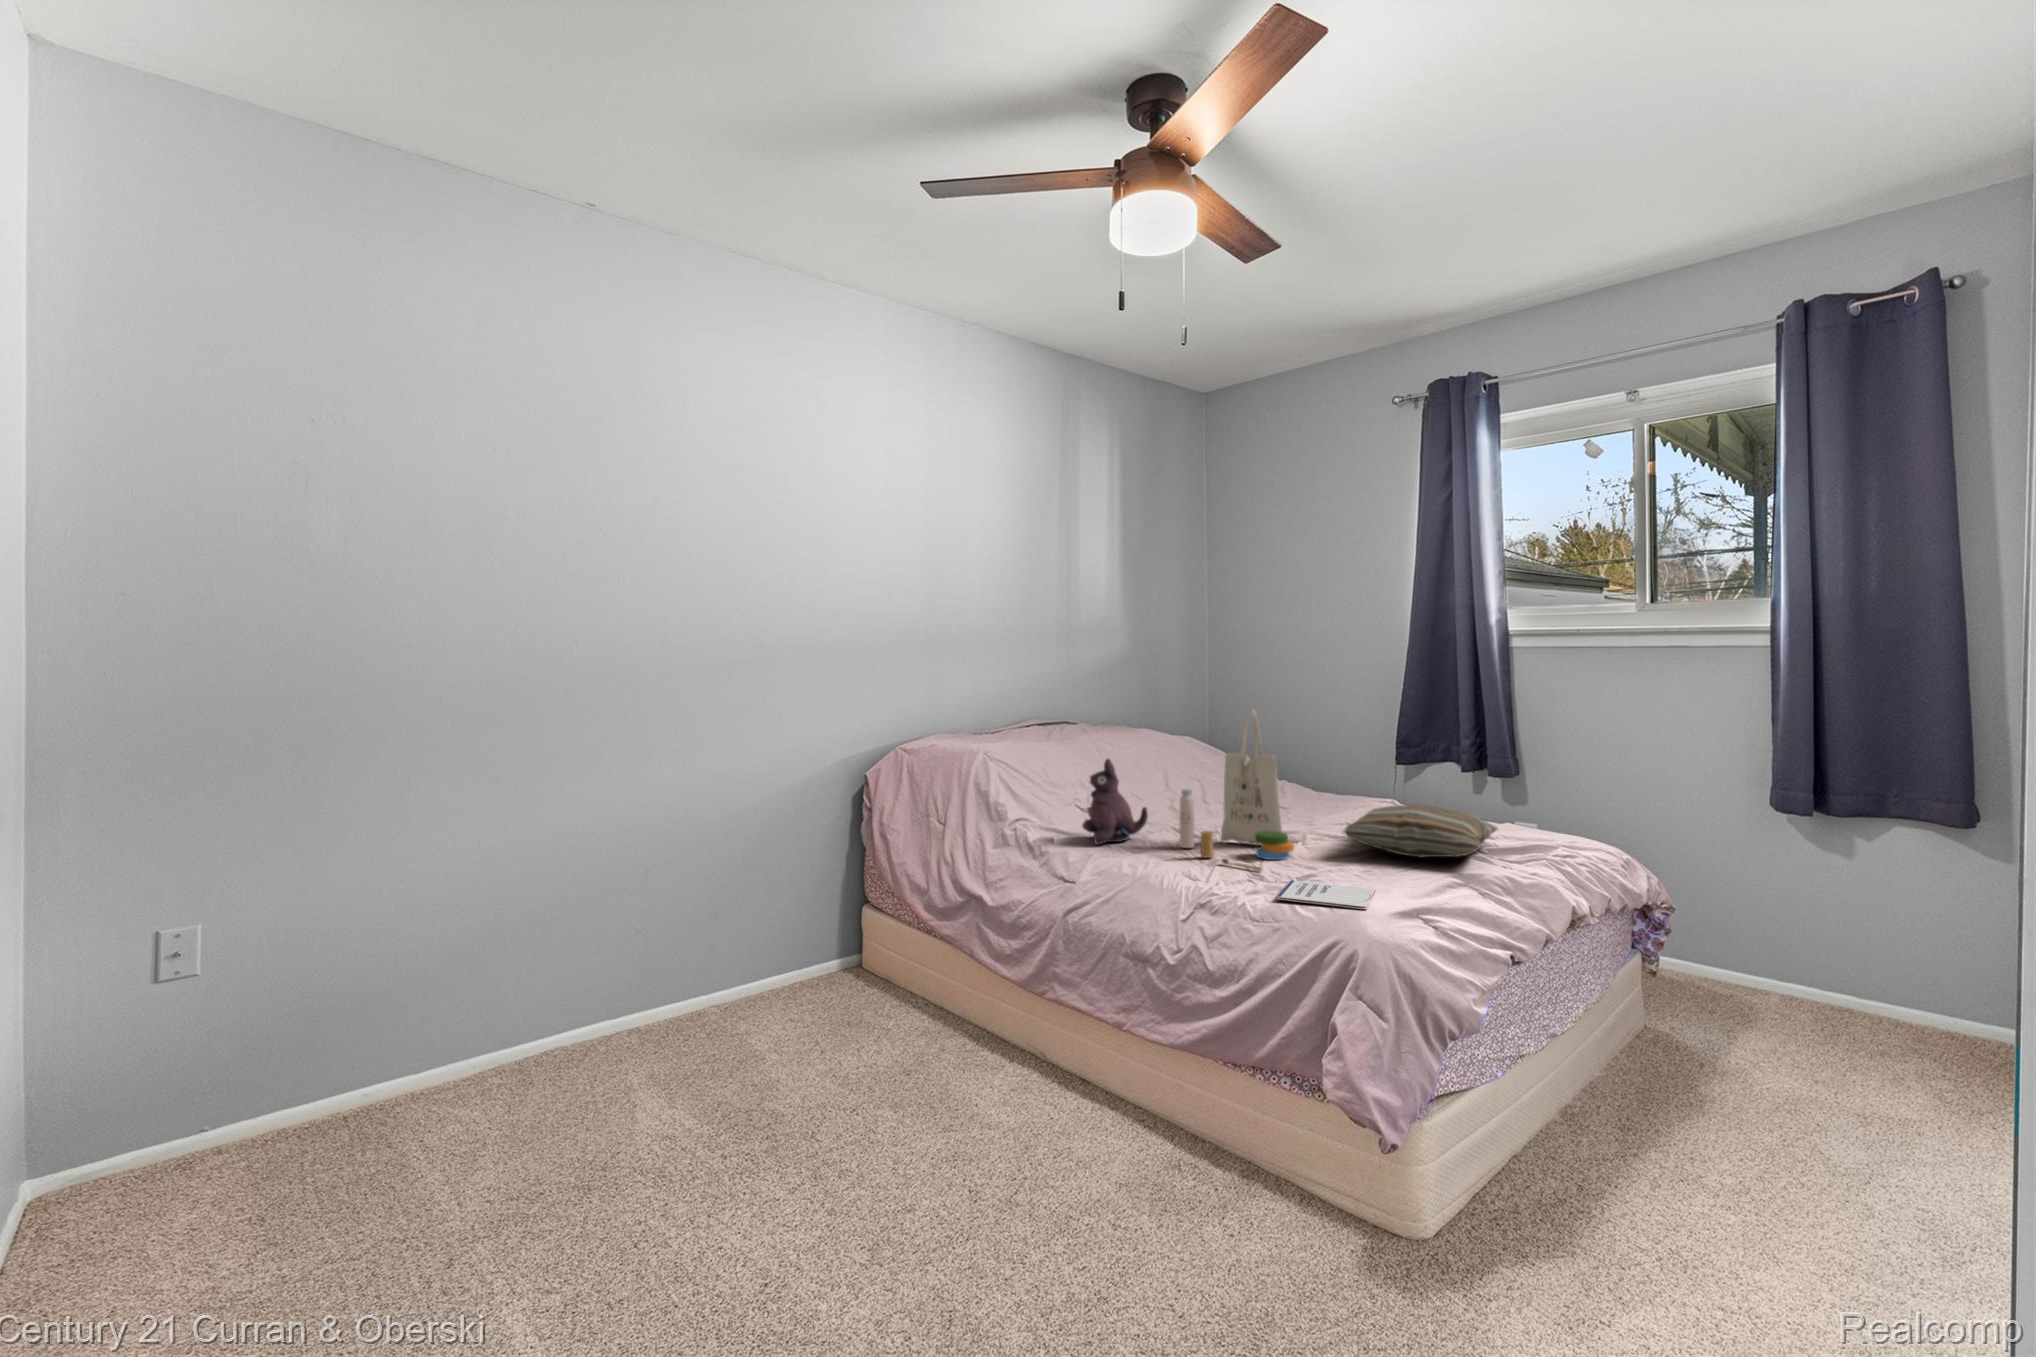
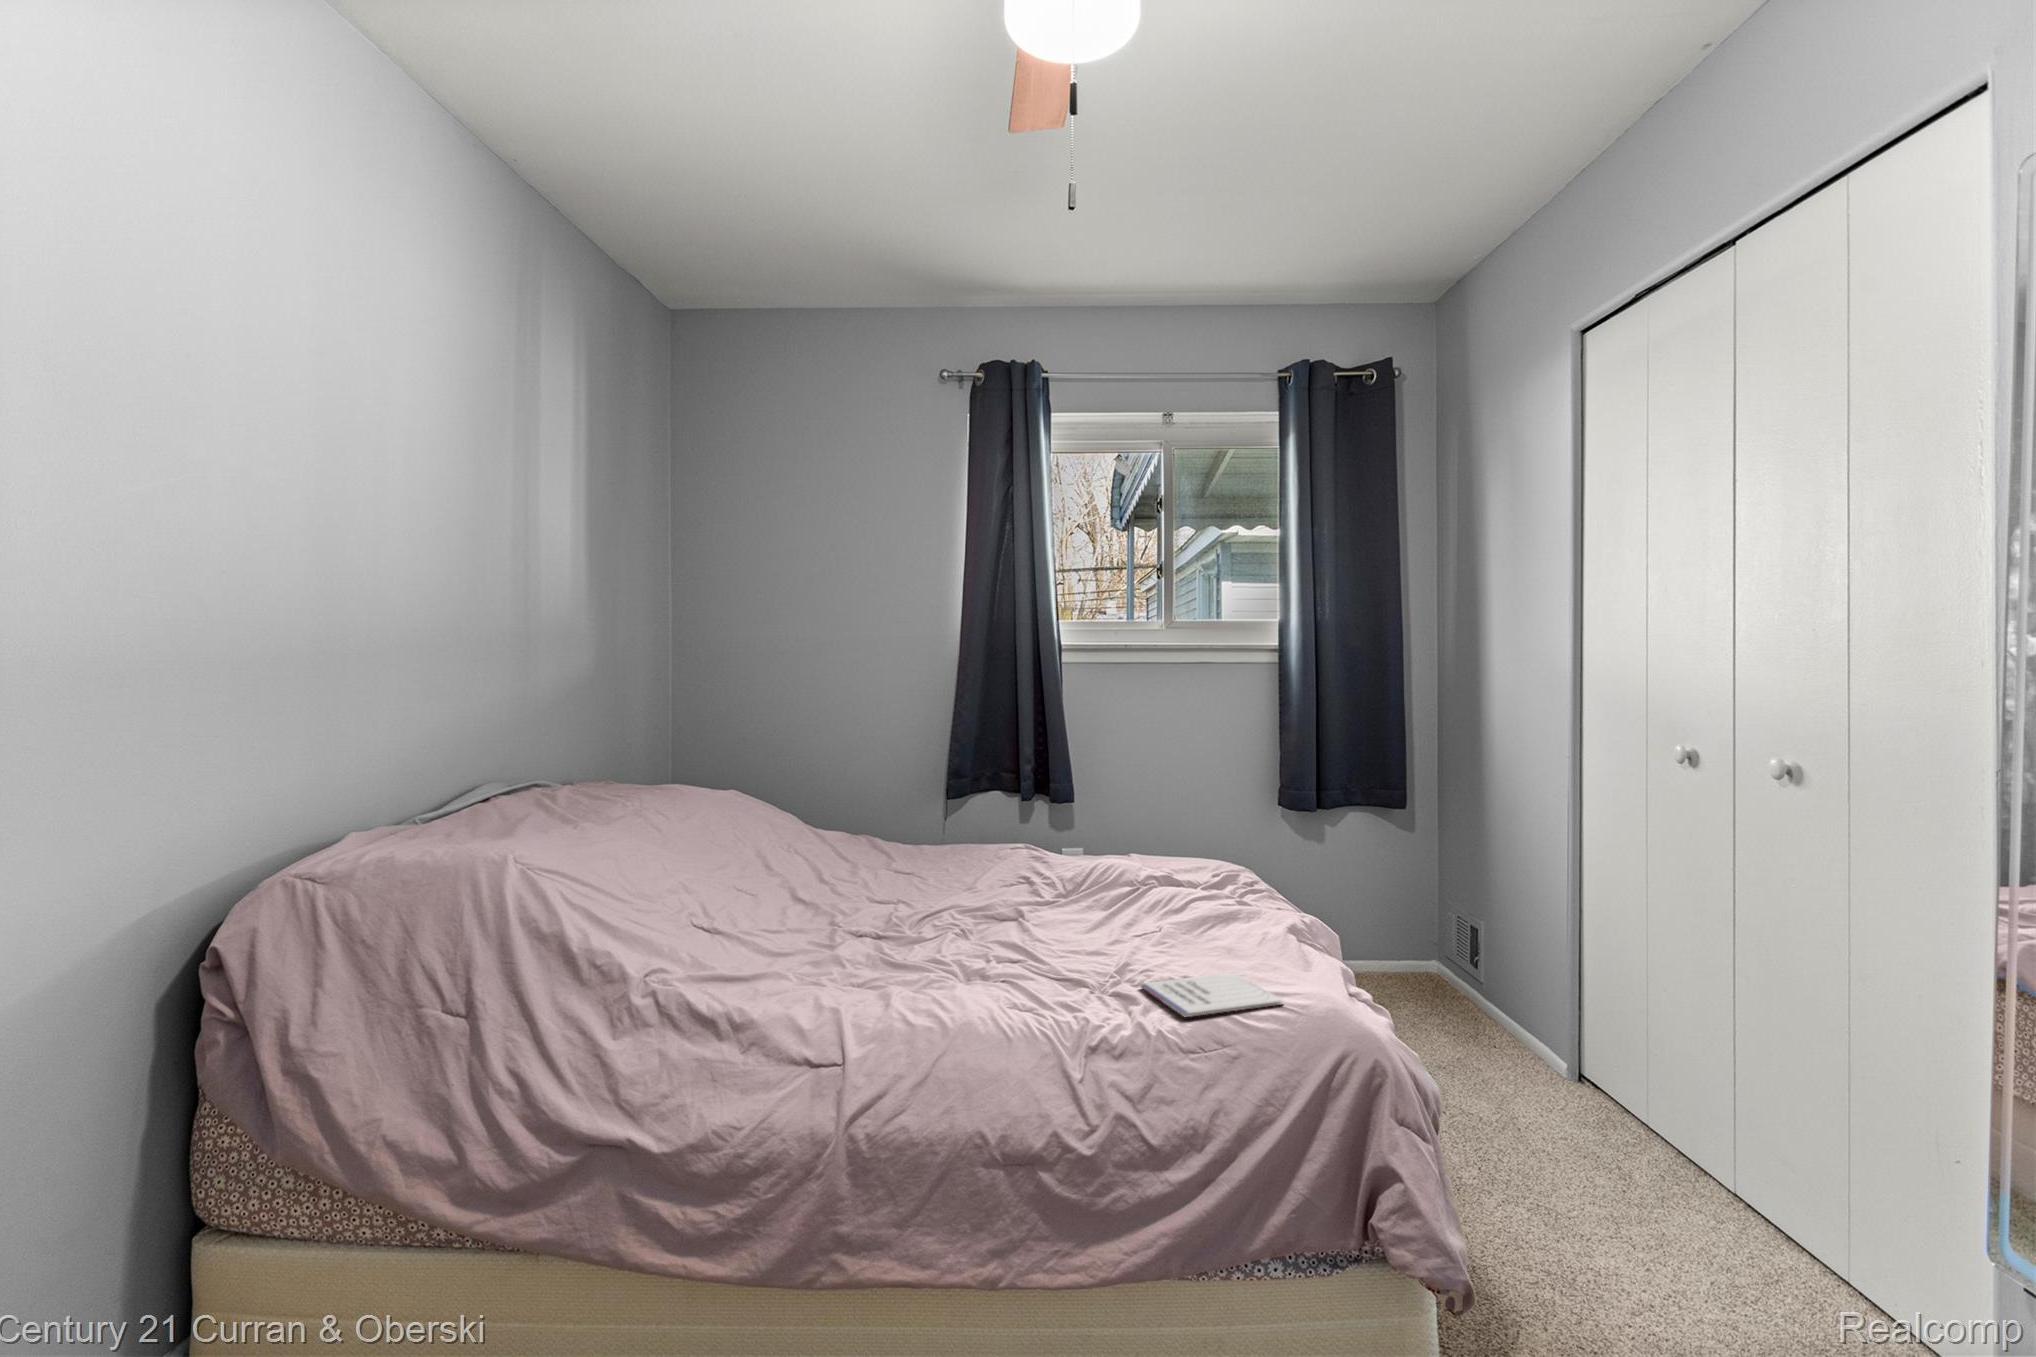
tote bag: present [1180,709,1294,871] -> none [903,755,1075,979]
plush toy: present [1082,759,1148,844] -> none [730,846,831,988]
pillow: present [1345,804,1497,857] -> none [1074,855,1259,920]

